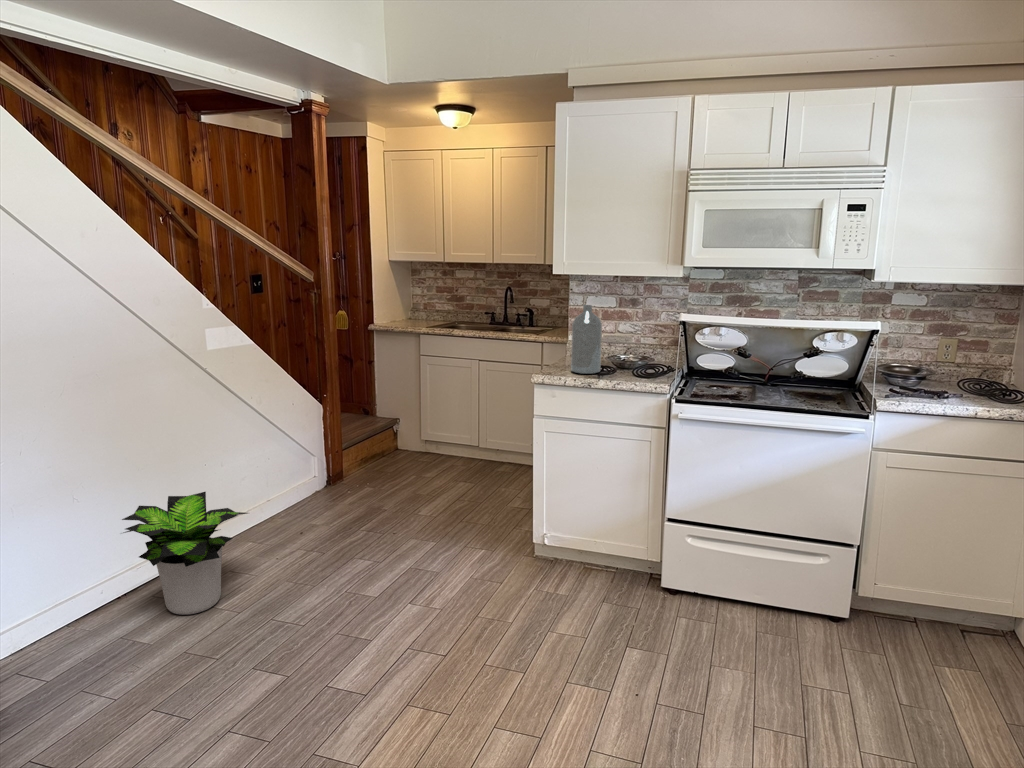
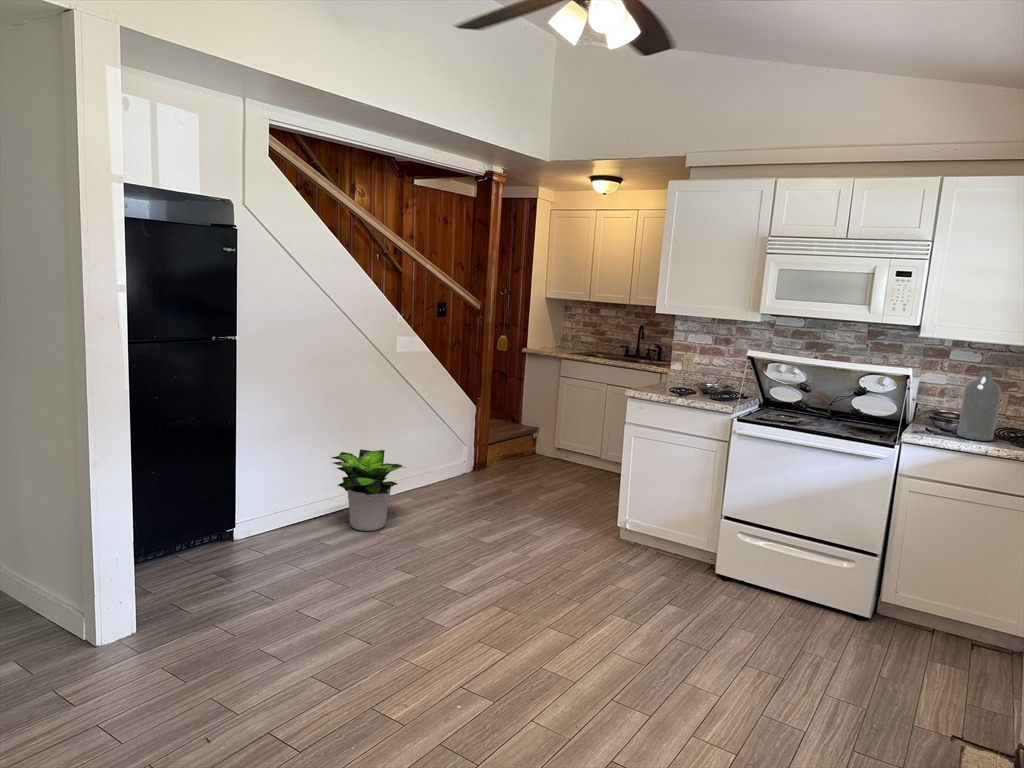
bottle: present [571,305,602,374] -> present [957,371,1001,441]

